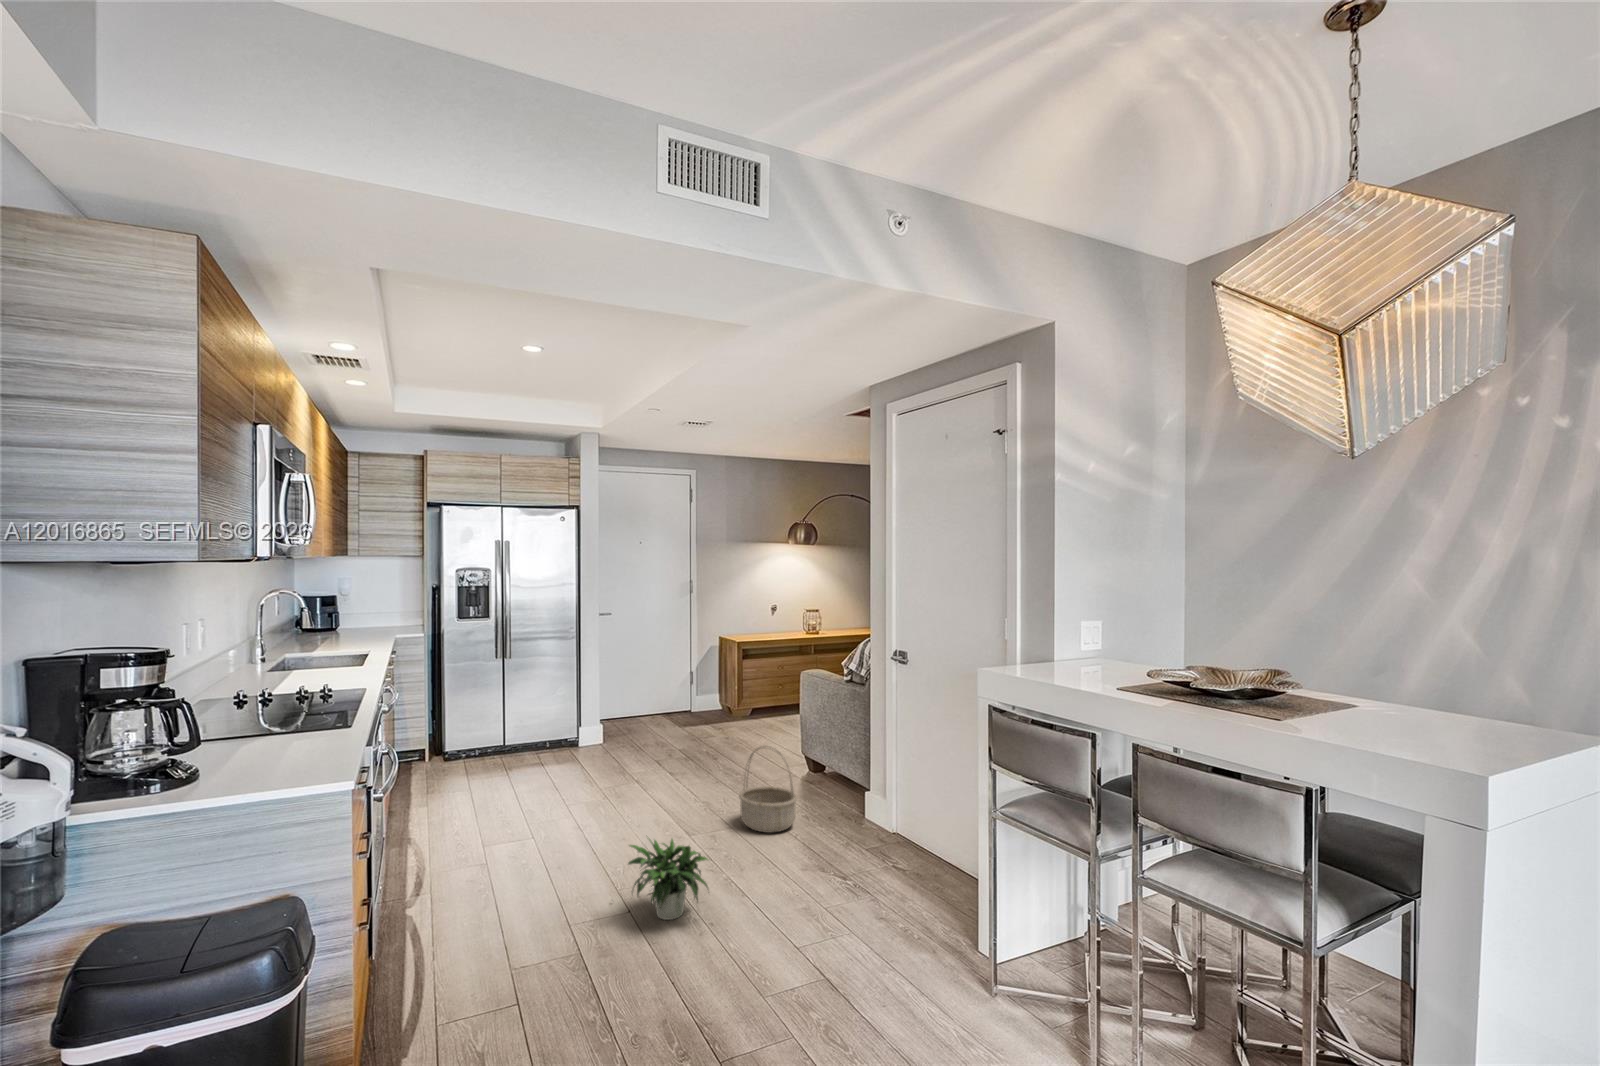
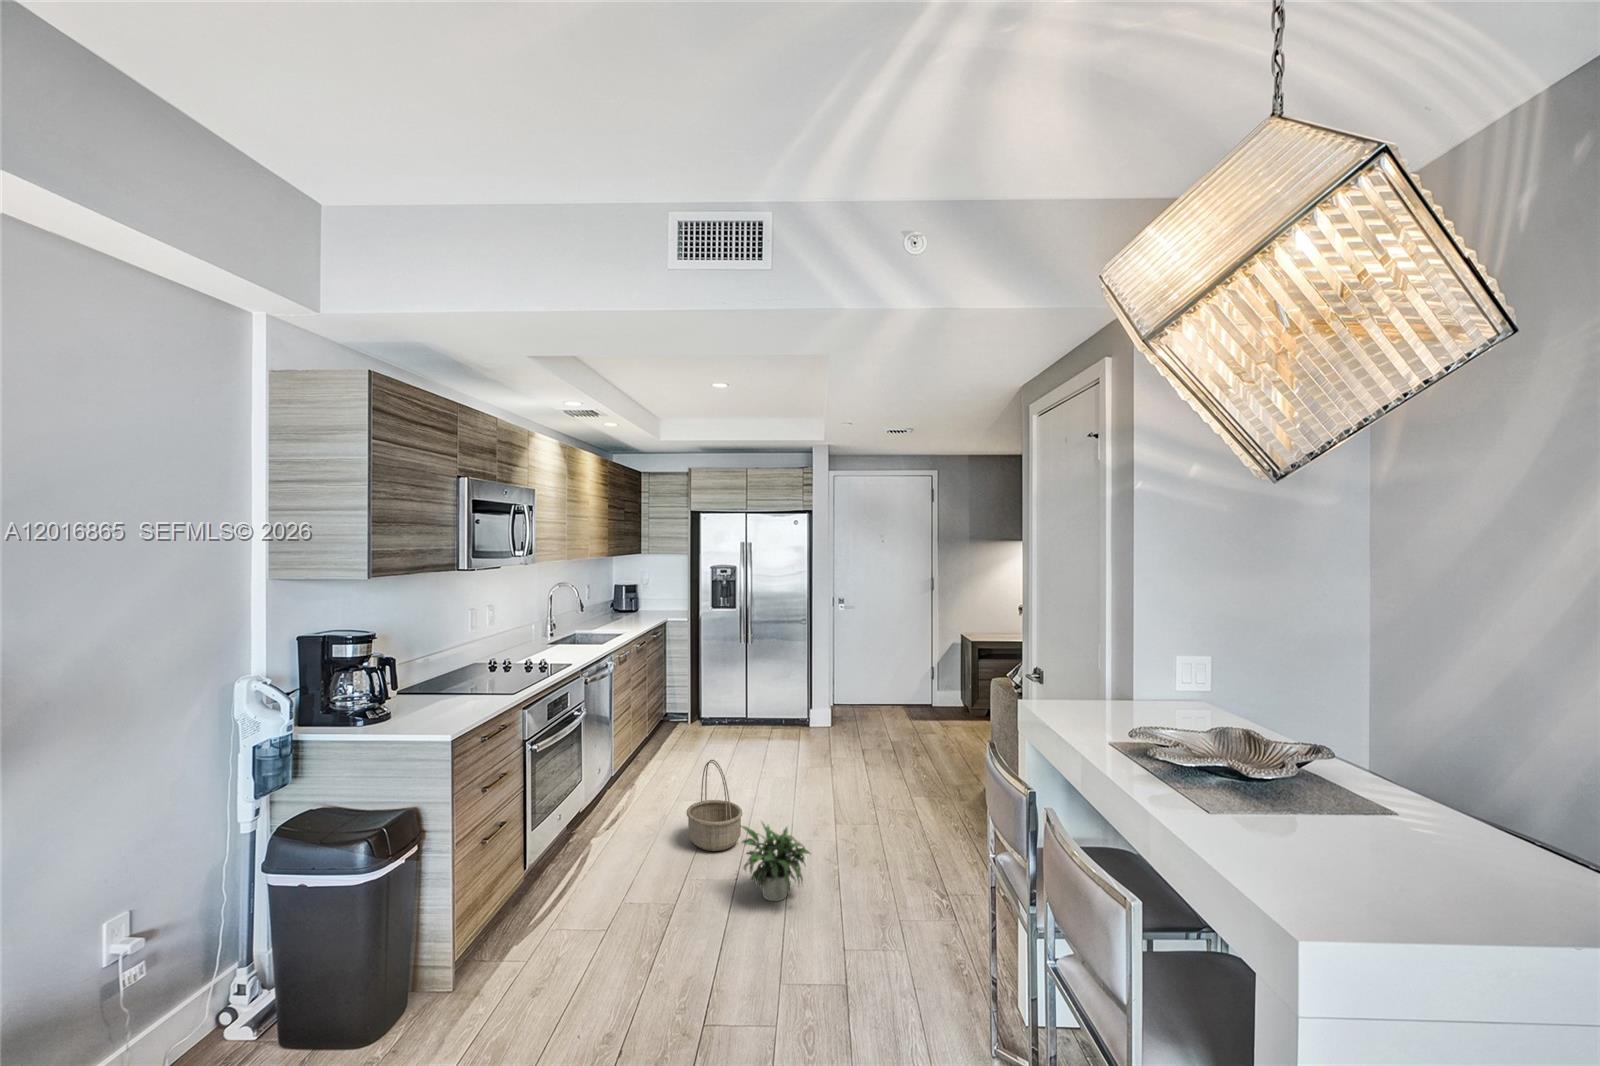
basket: present [739,746,797,833] -> present [687,760,742,851]

